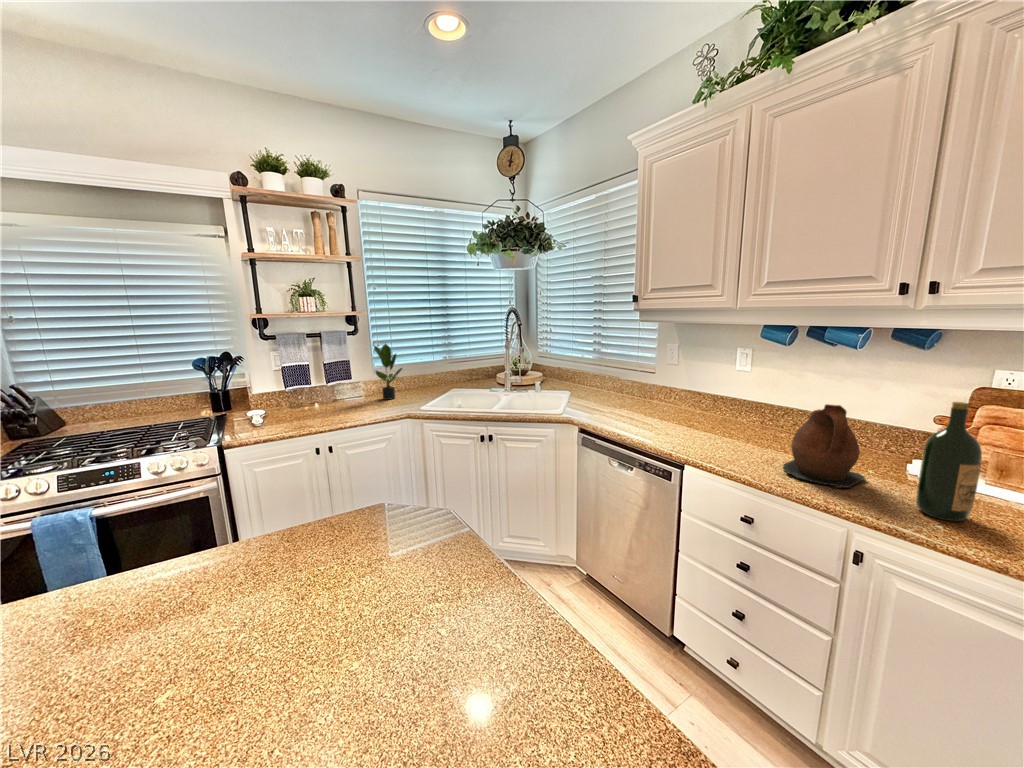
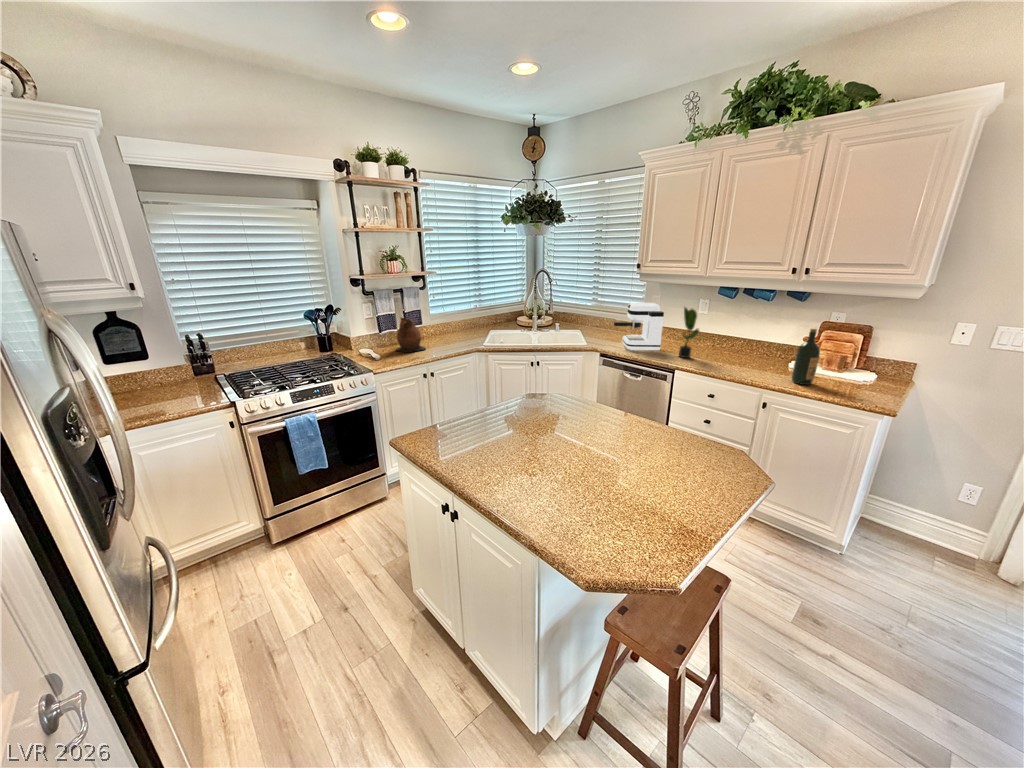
potted plant: present [374,344,402,400] -> present [679,308,699,358]
coffee maker: none [604,353,675,426] -> present [614,303,664,351]
ceramic pitcher: present [783,404,865,488] -> present [396,317,426,352]

